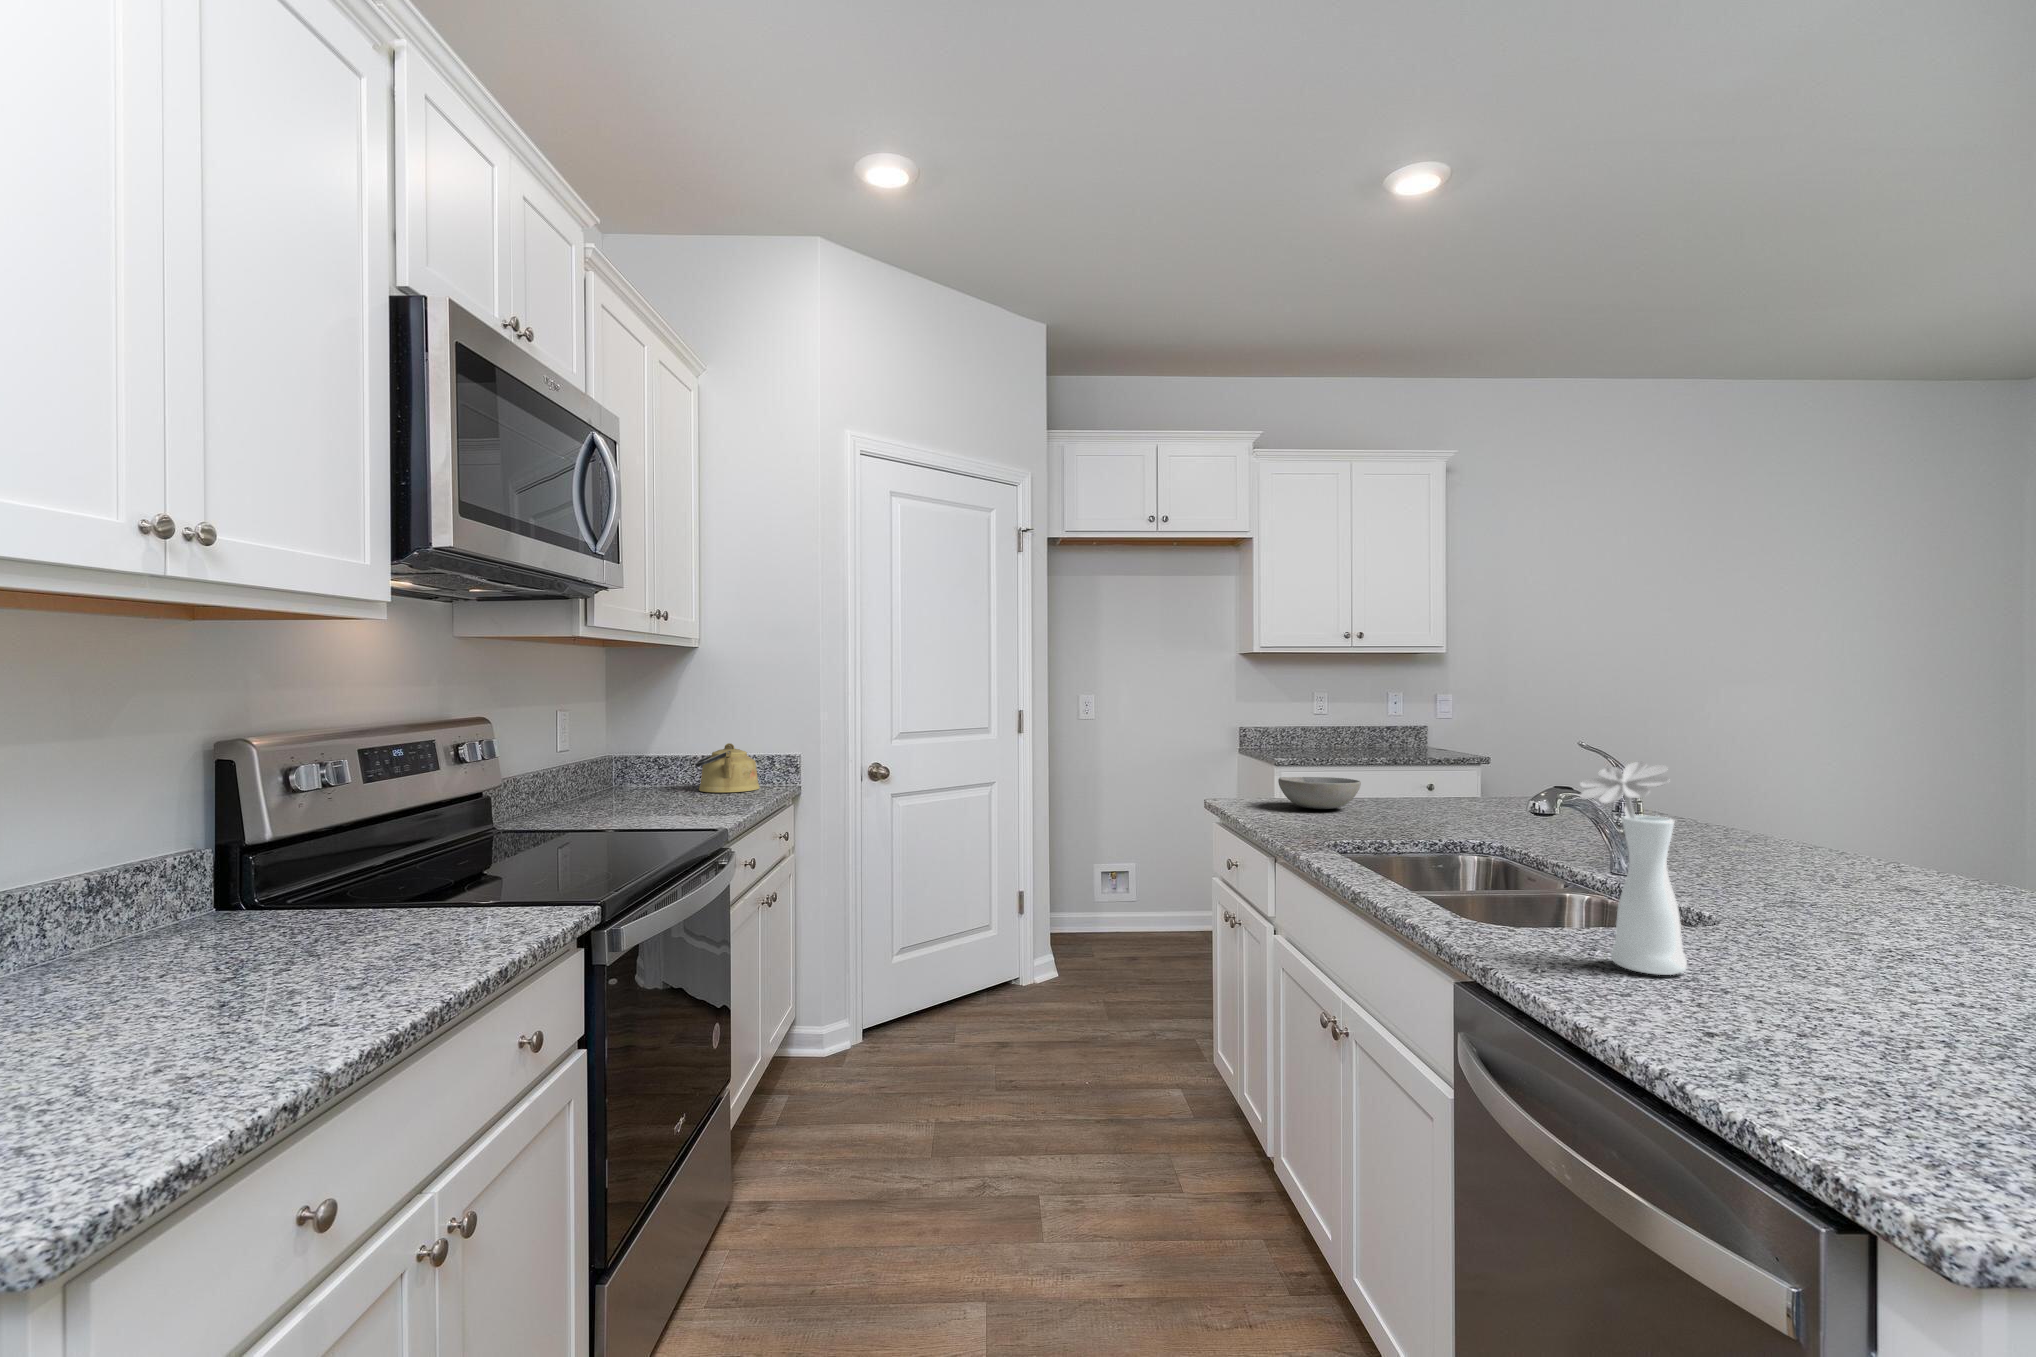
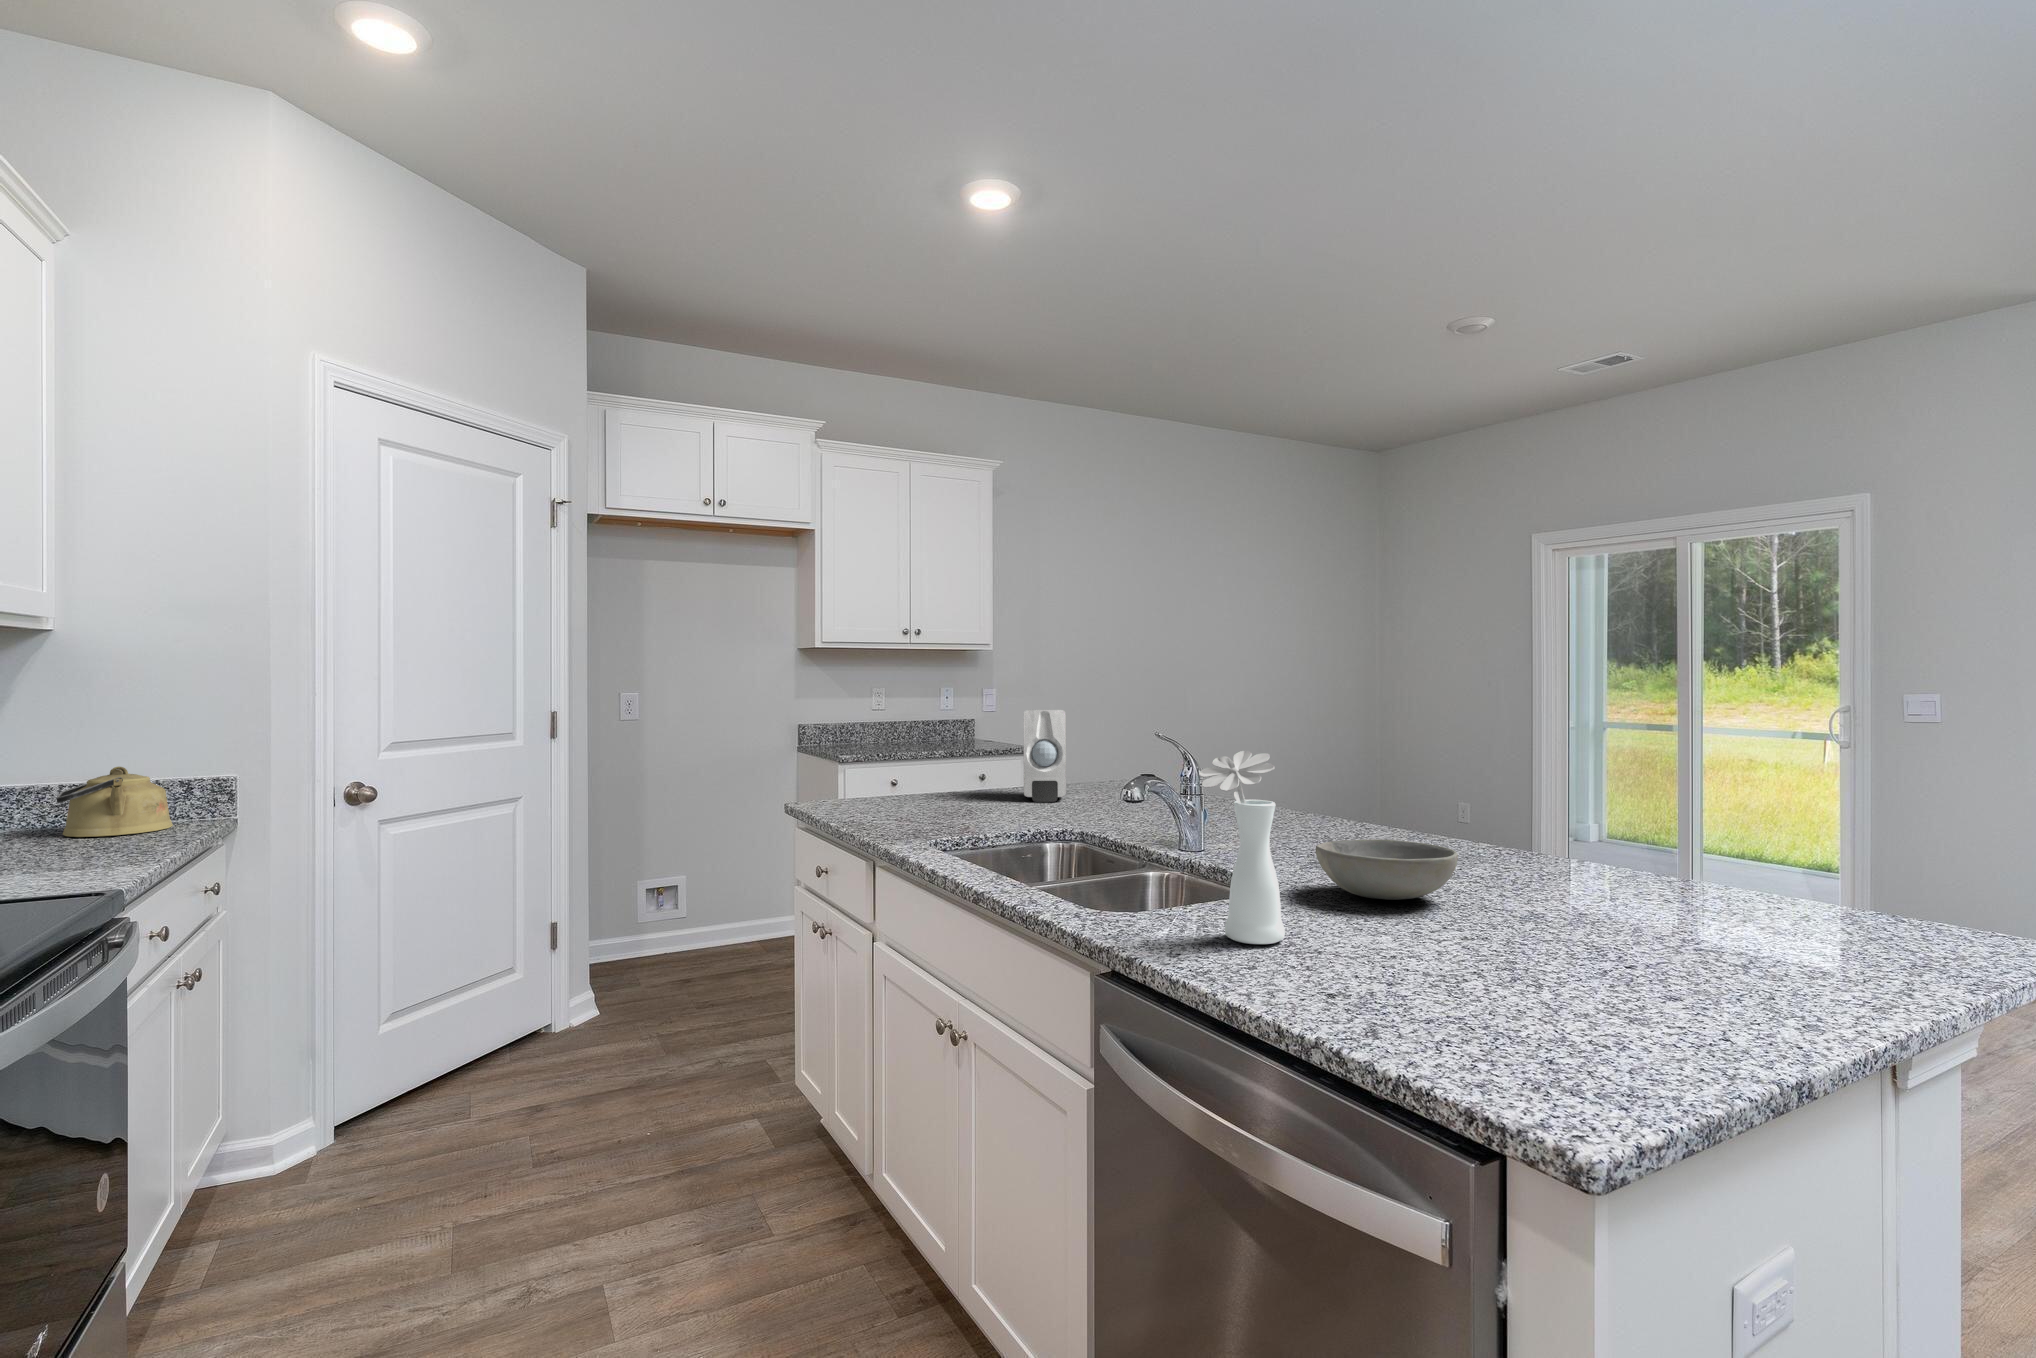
soap dispenser: none [1451,716,1504,814] -> present [1024,710,1066,802]
bowl: present [1278,777,1361,809] -> present [1316,839,1458,900]

